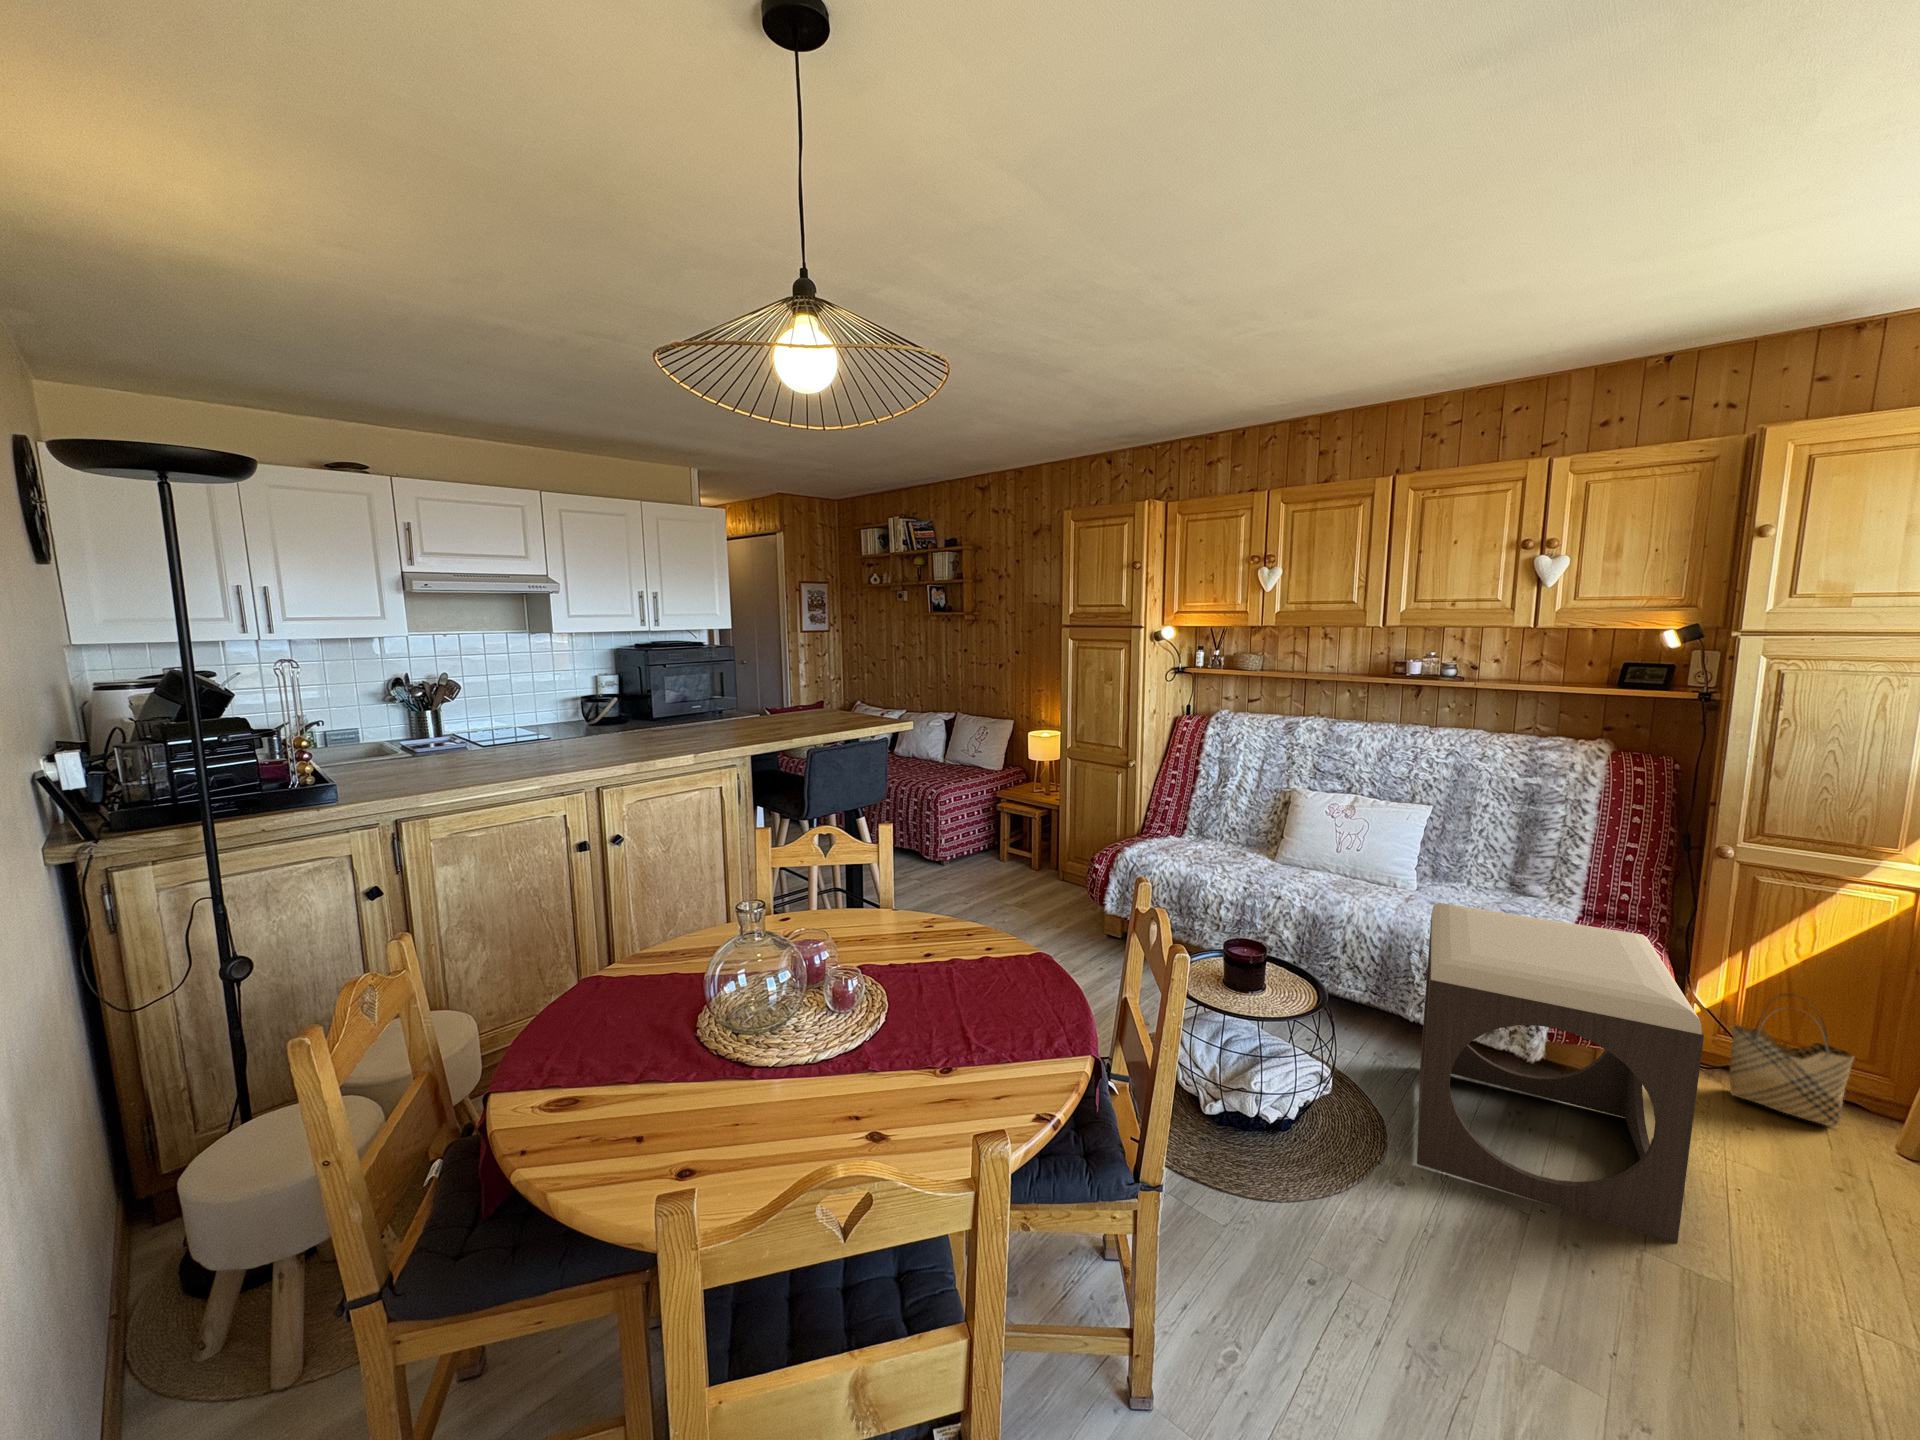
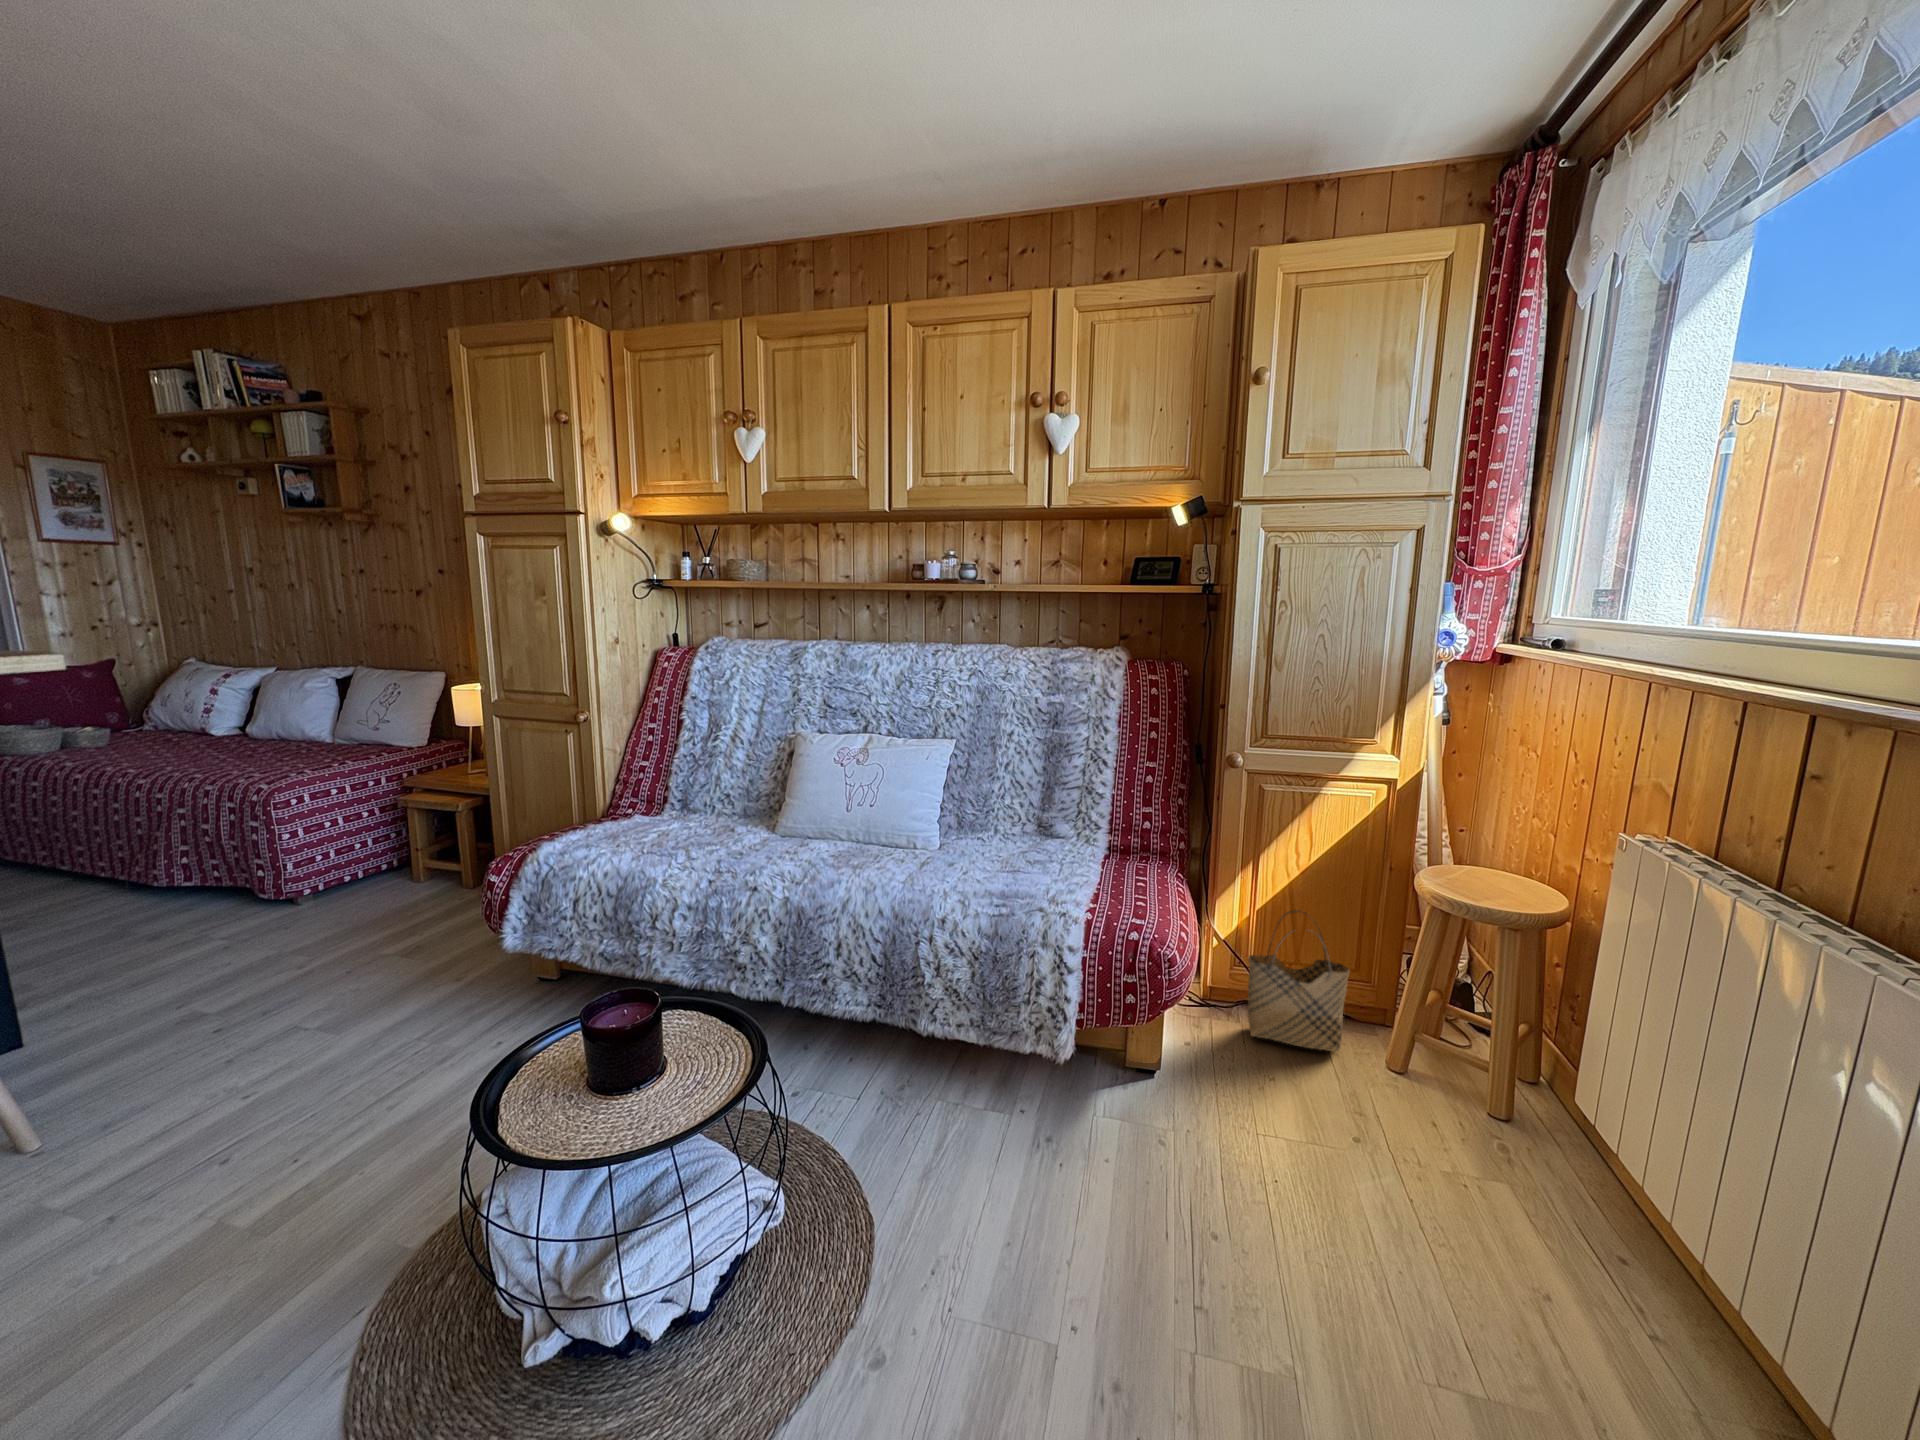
footstool: present [1417,903,1704,1243] -> none [908,868,1258,1326]

